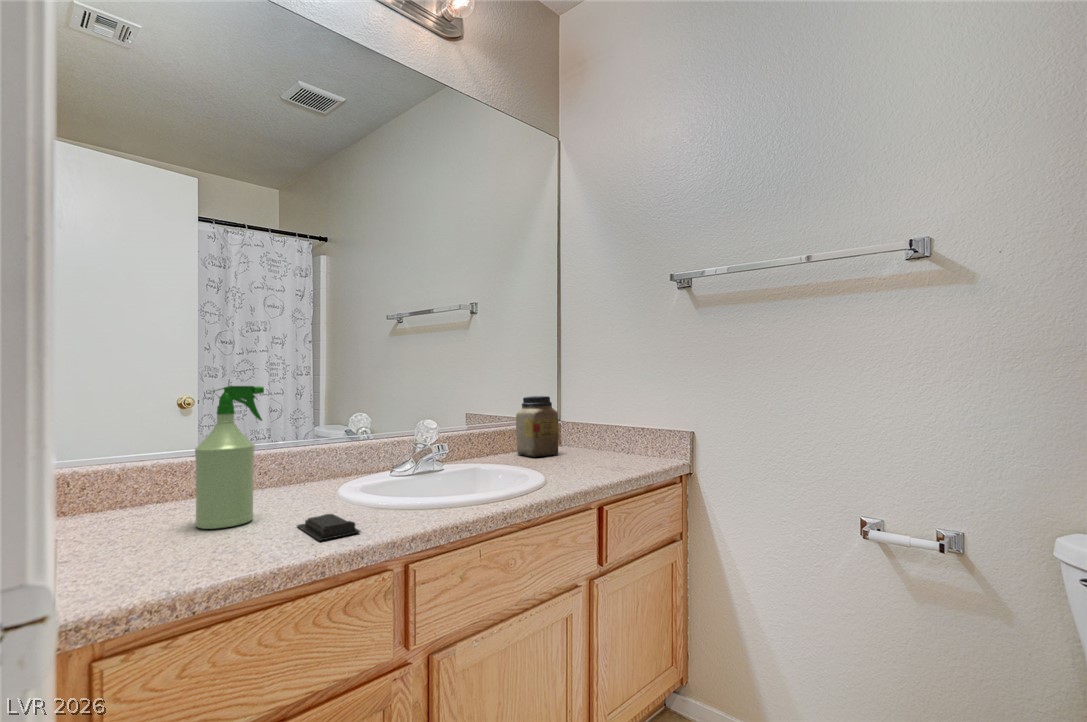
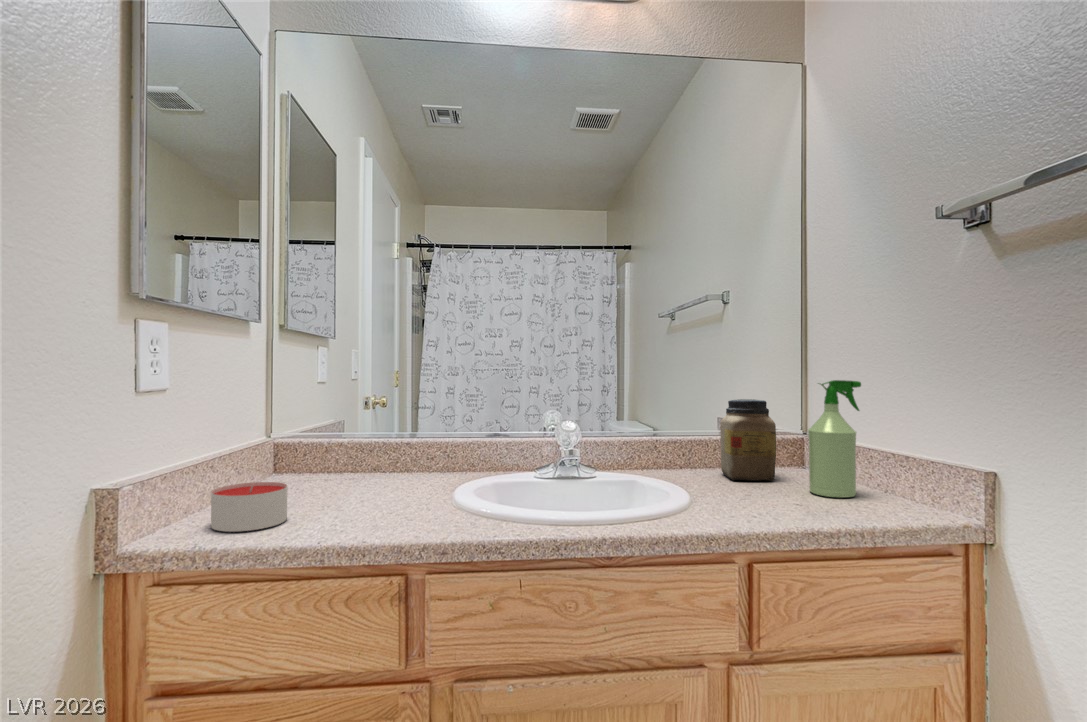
spray bottle: present [195,386,264,529] -> present [808,380,861,498]
candle: none [120,508,223,575] -> present [211,482,288,532]
soap bar: present [297,514,360,541] -> none [344,507,401,531]

